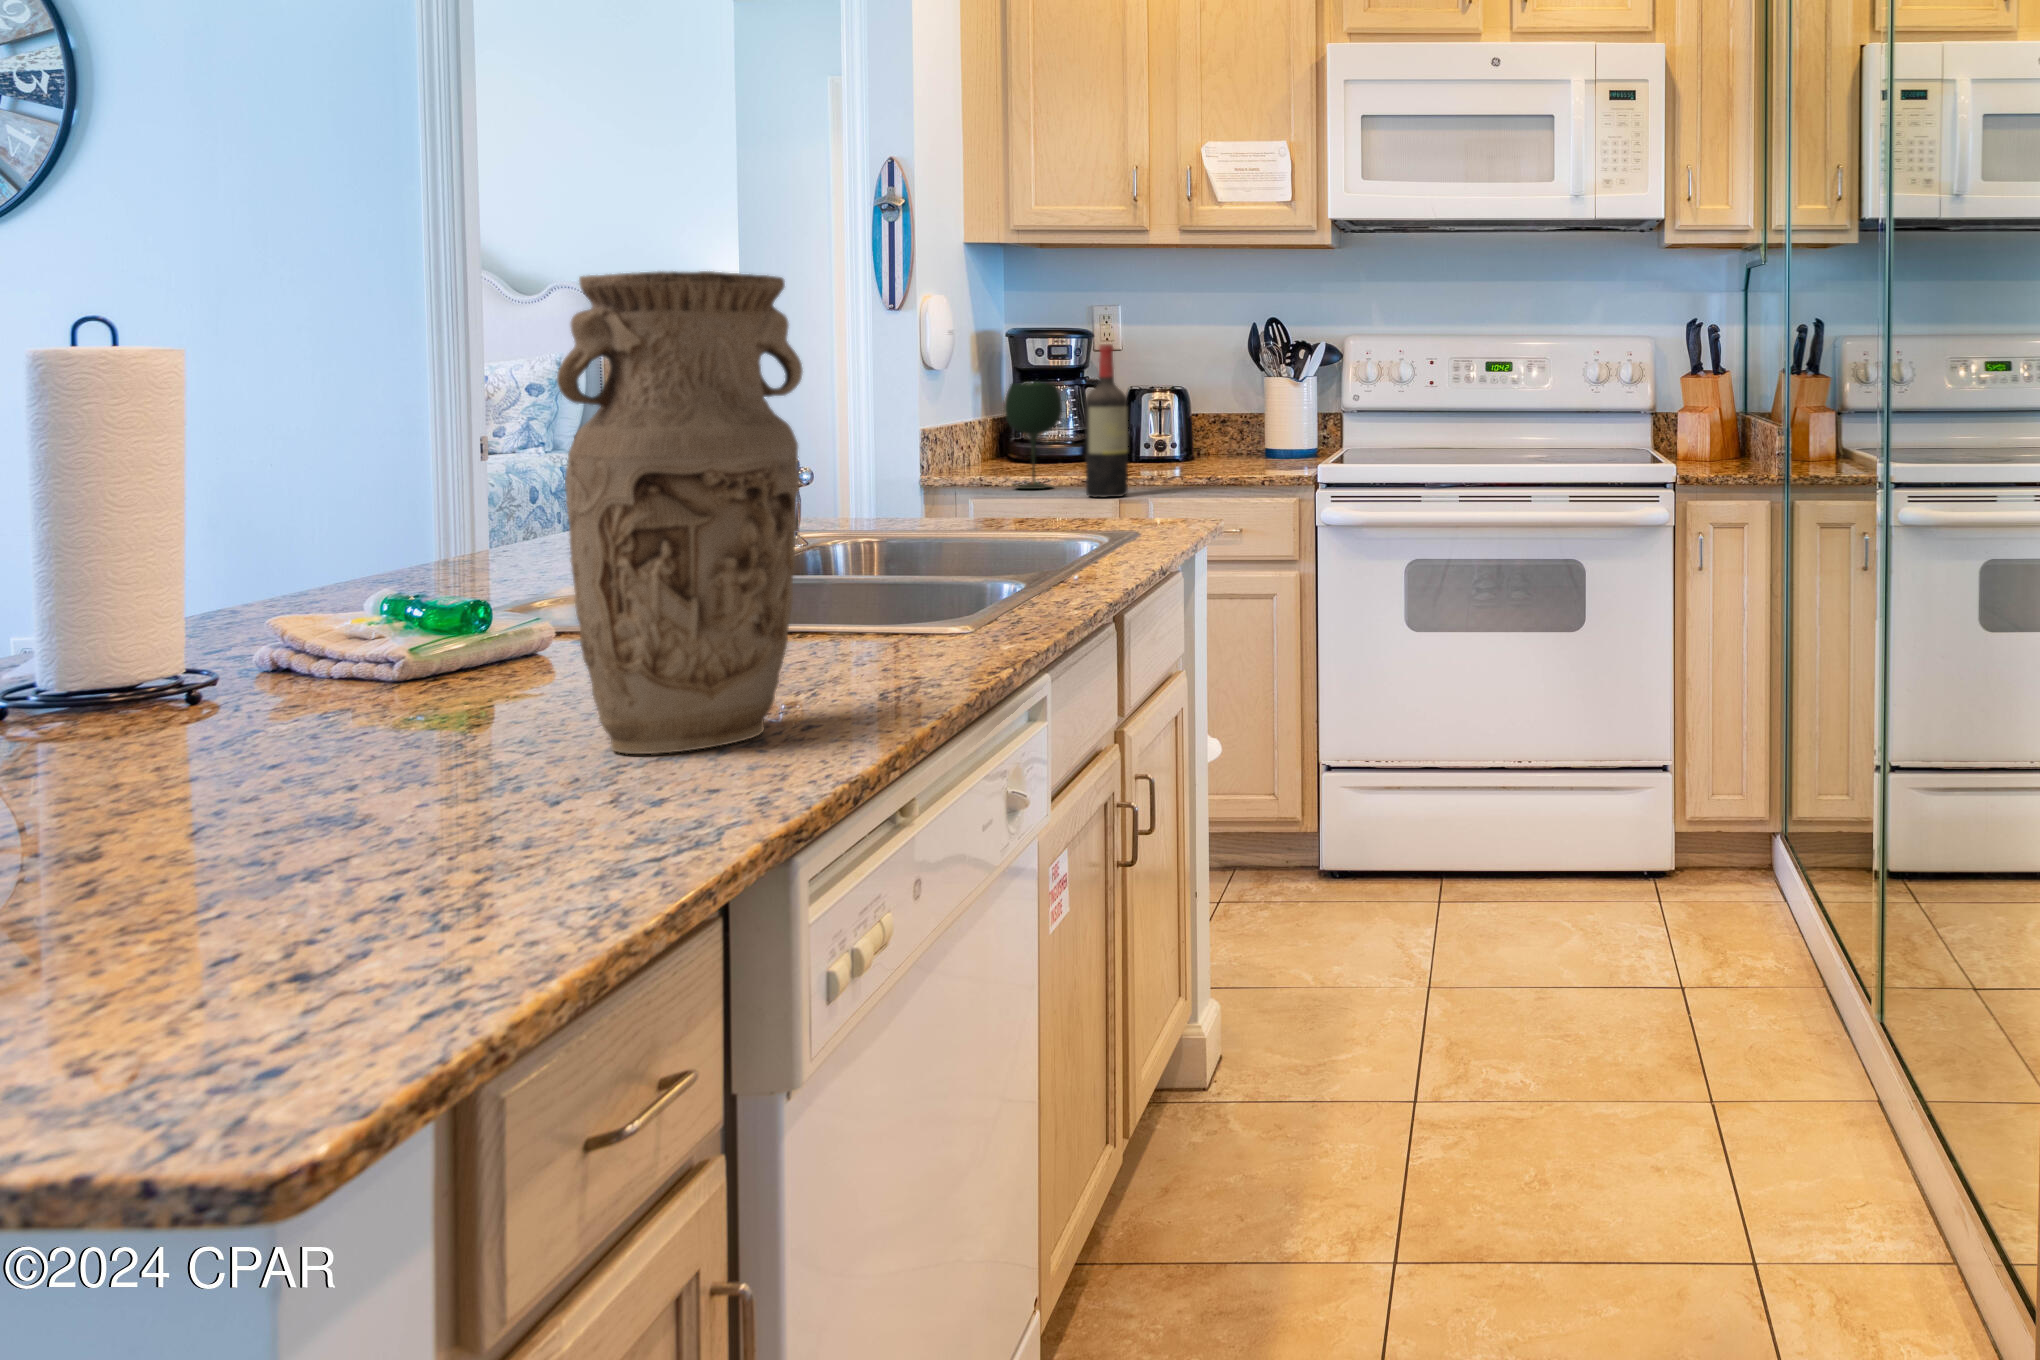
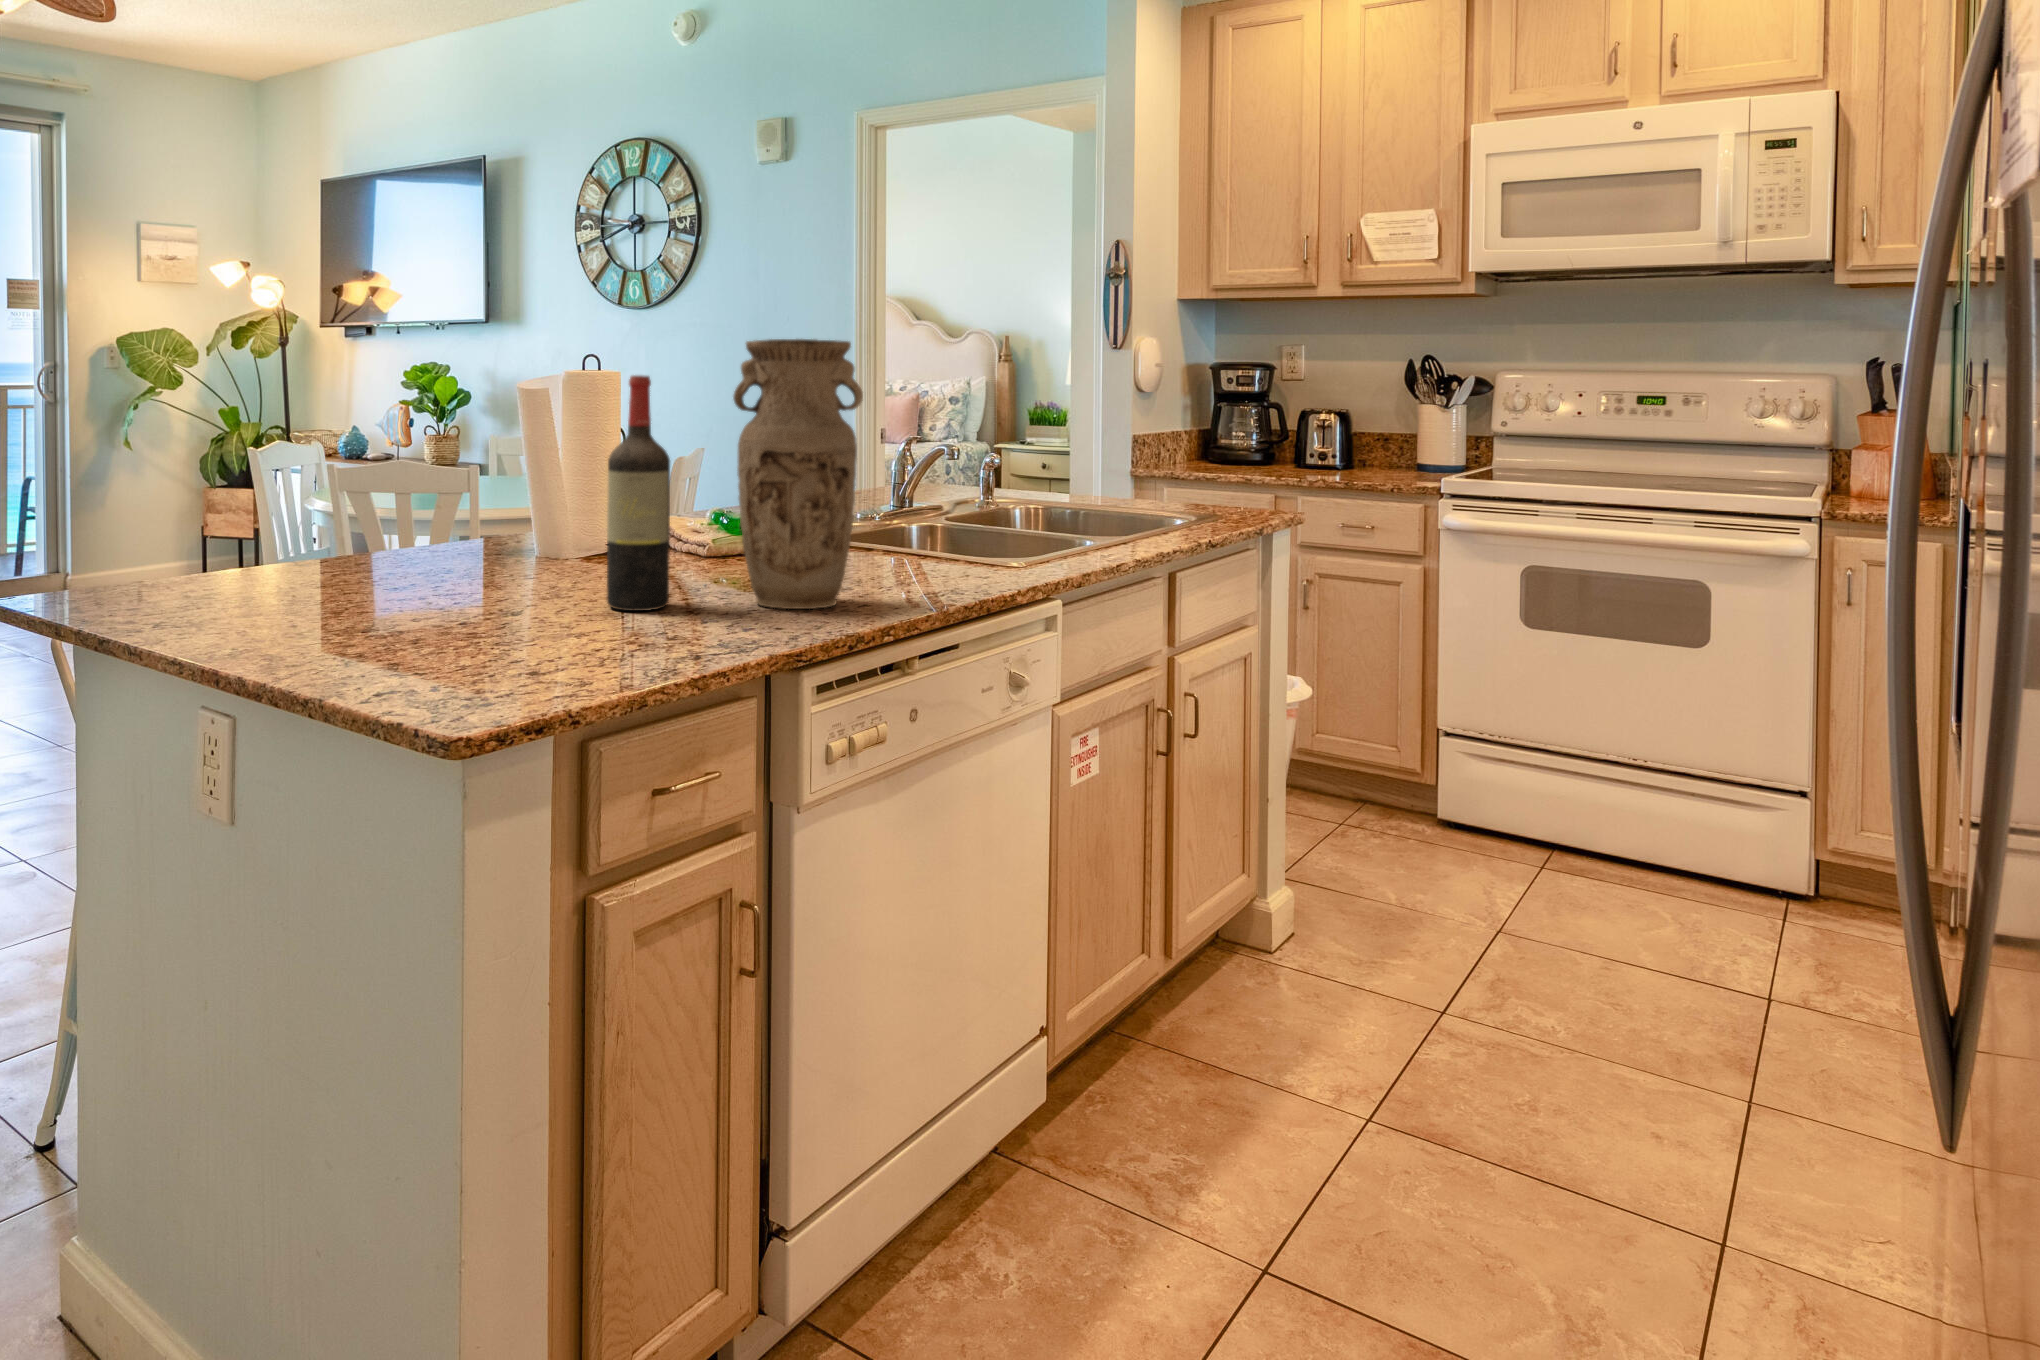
wine bottle: present [1085,344,1128,498] -> present [607,375,670,611]
wine glass: present [1004,383,1062,489] -> none [1191,403,1235,483]

